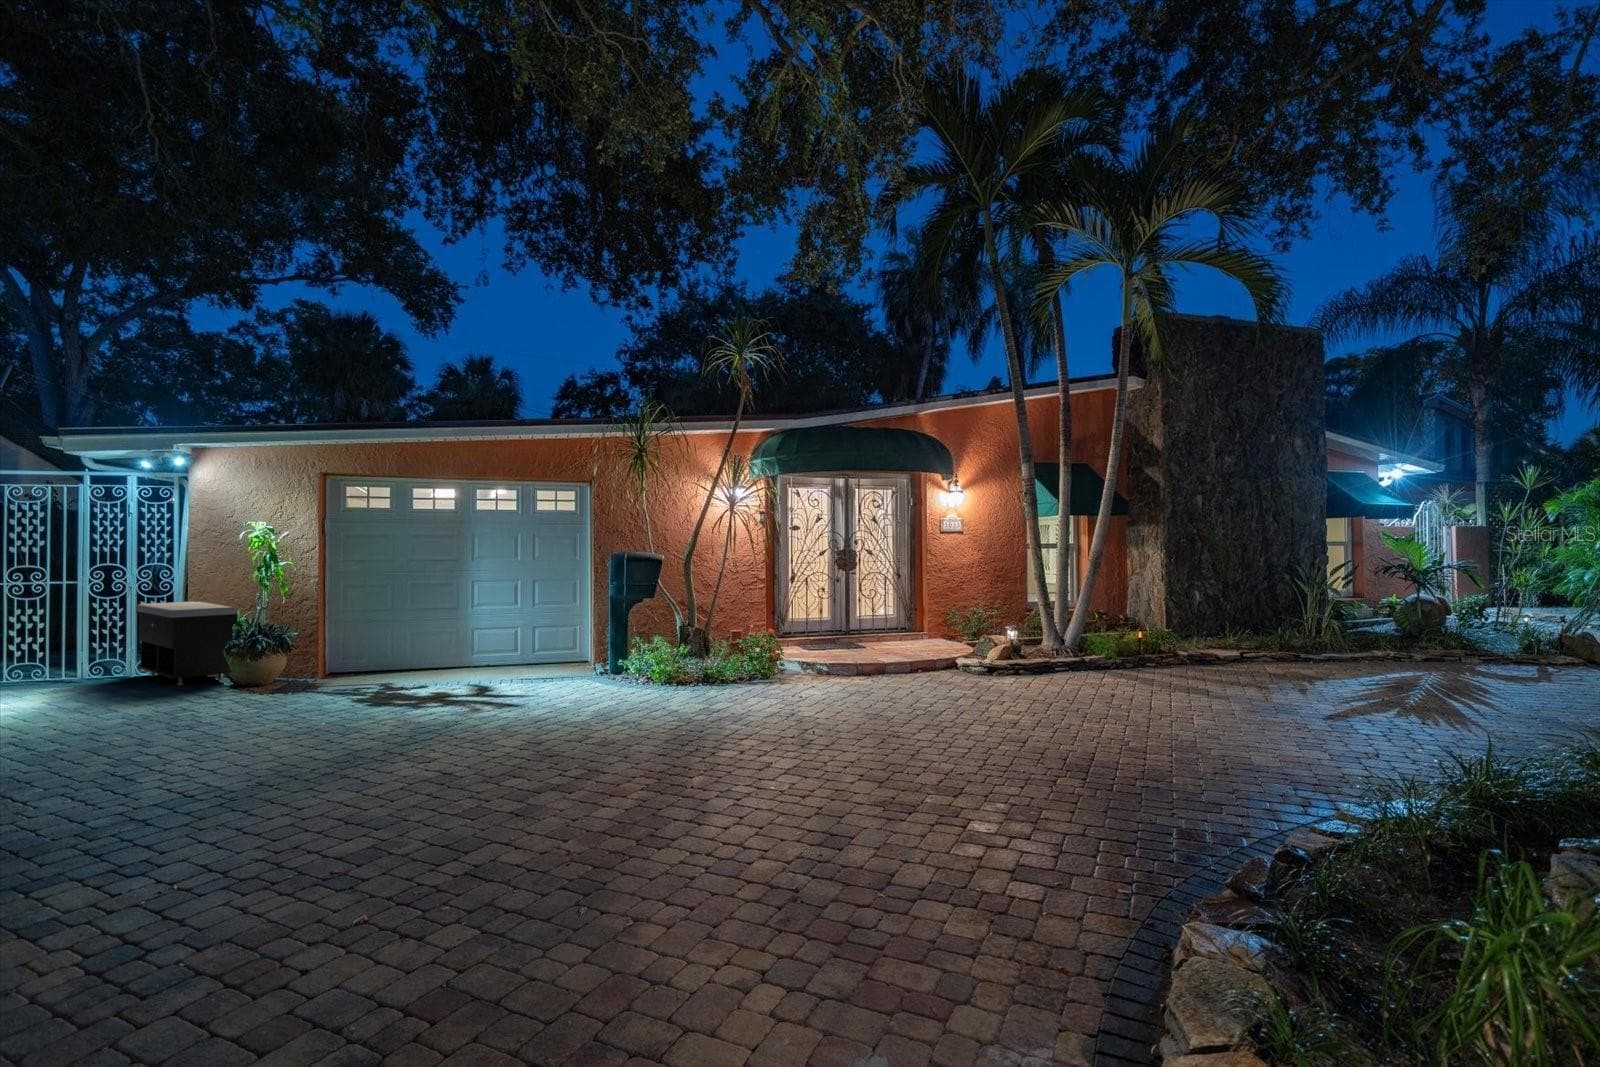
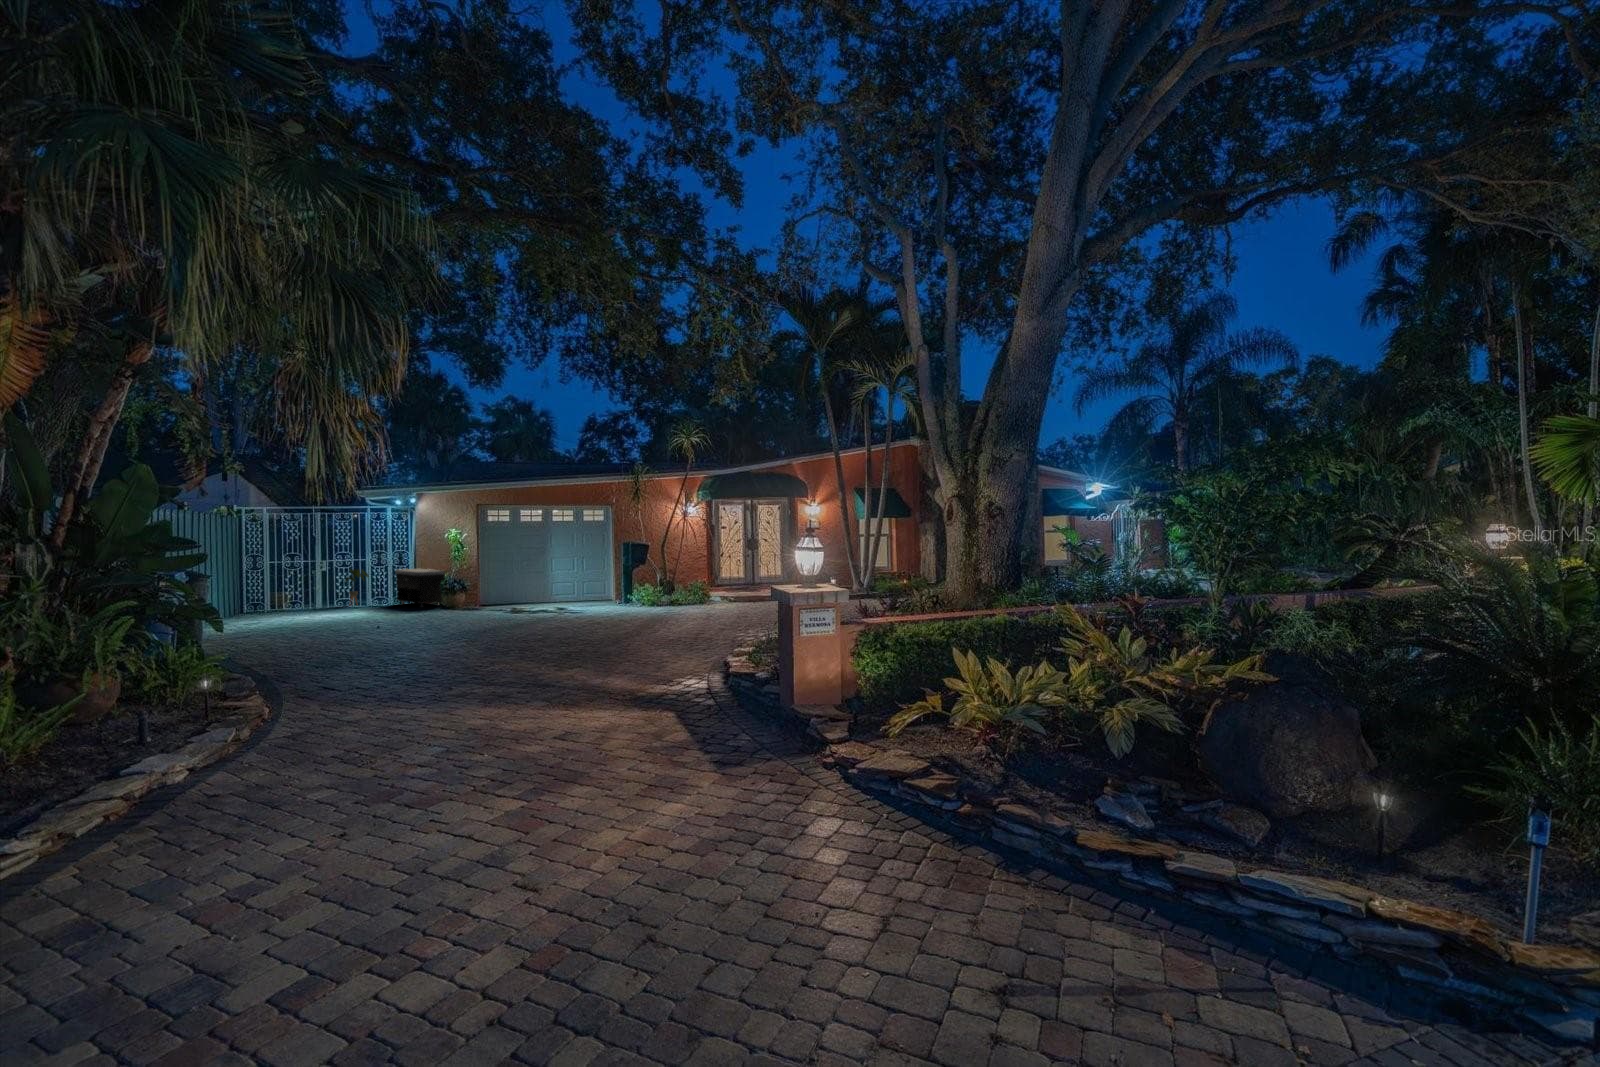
house plant: none [11,600,73,681] -> present [345,569,369,601]

